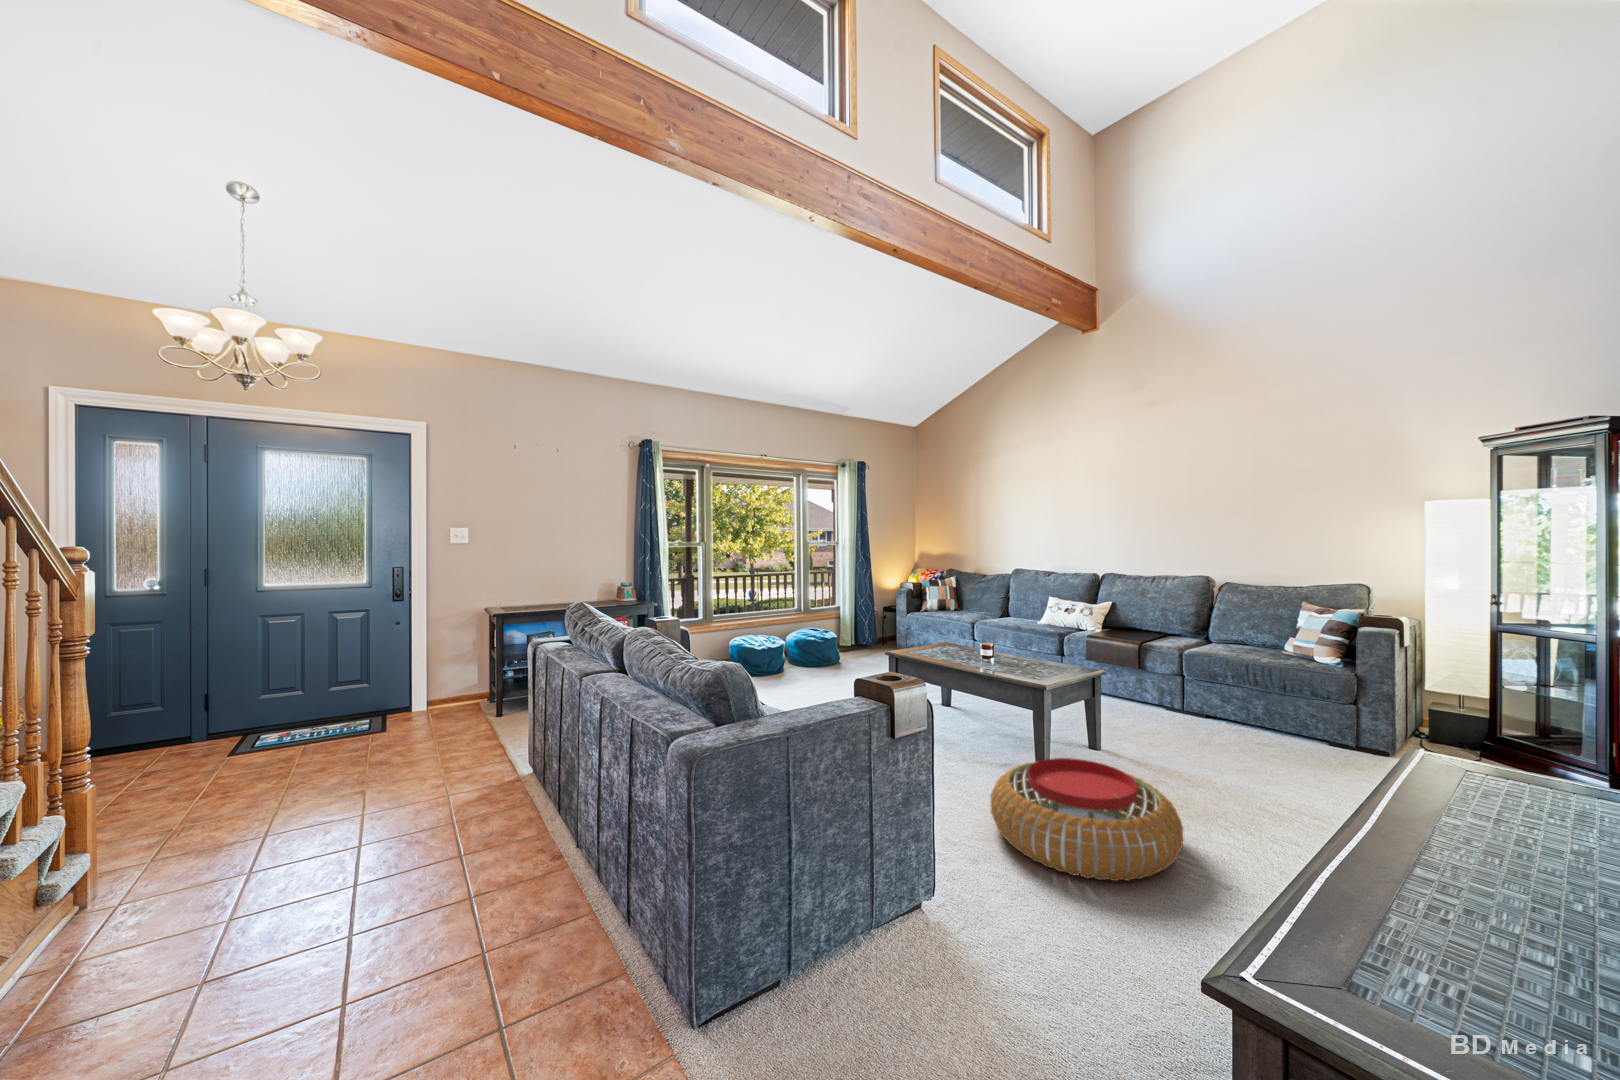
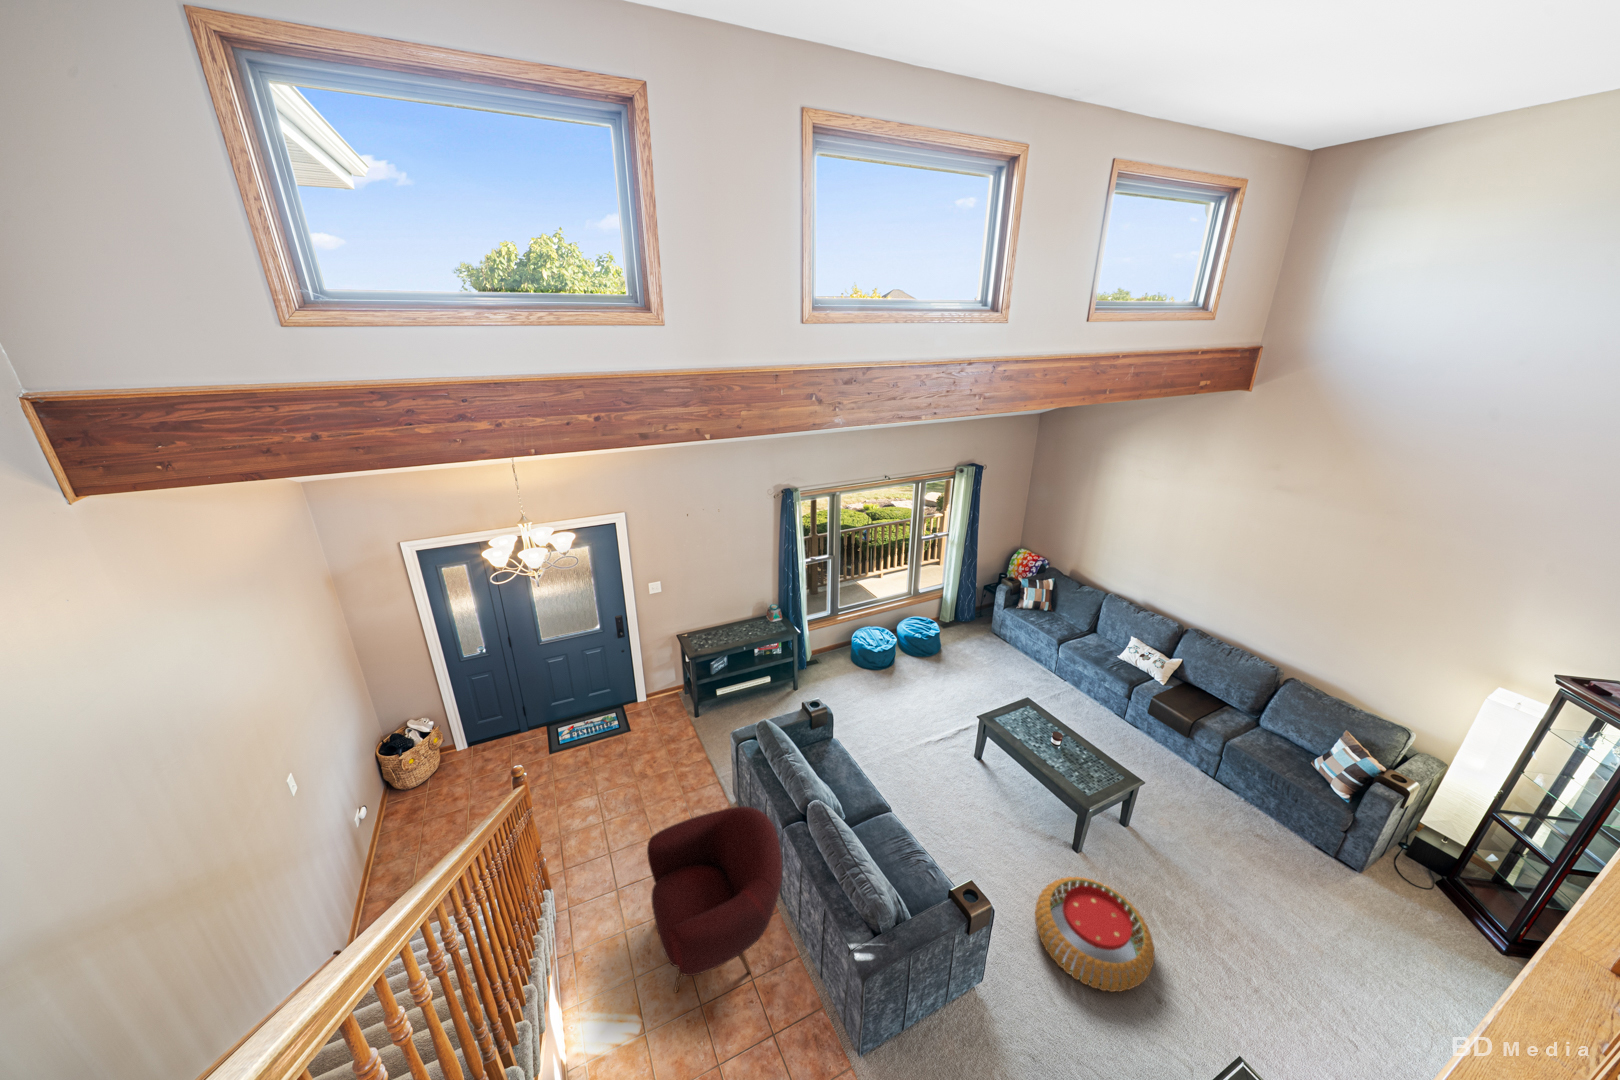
armchair: none [283,644,556,984] -> present [647,806,782,992]

